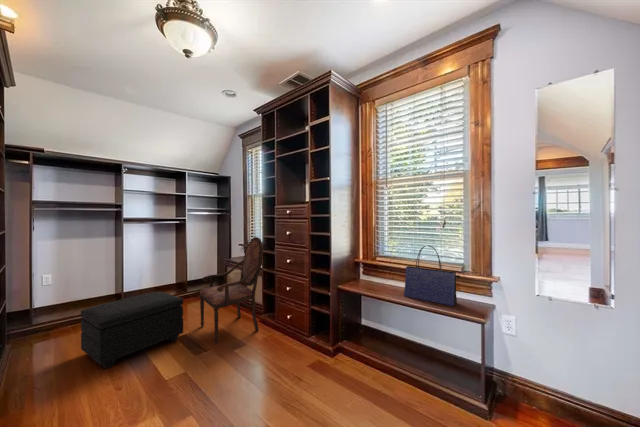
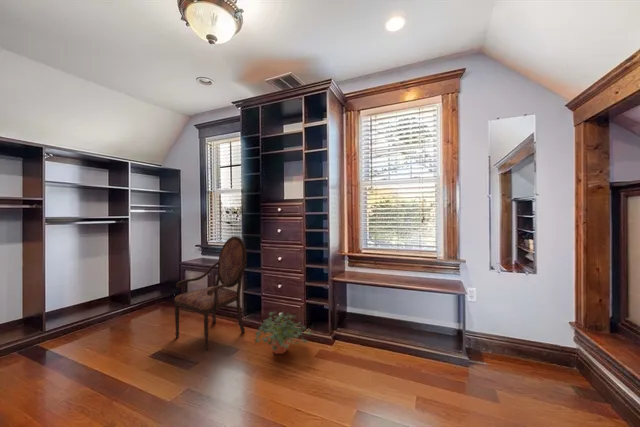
tote bag: present [404,246,460,306] -> none [394,238,440,285]
footstool: present [81,292,183,368] -> none [30,304,164,400]
potted plant: none [248,314,310,358] -> present [255,312,311,354]

